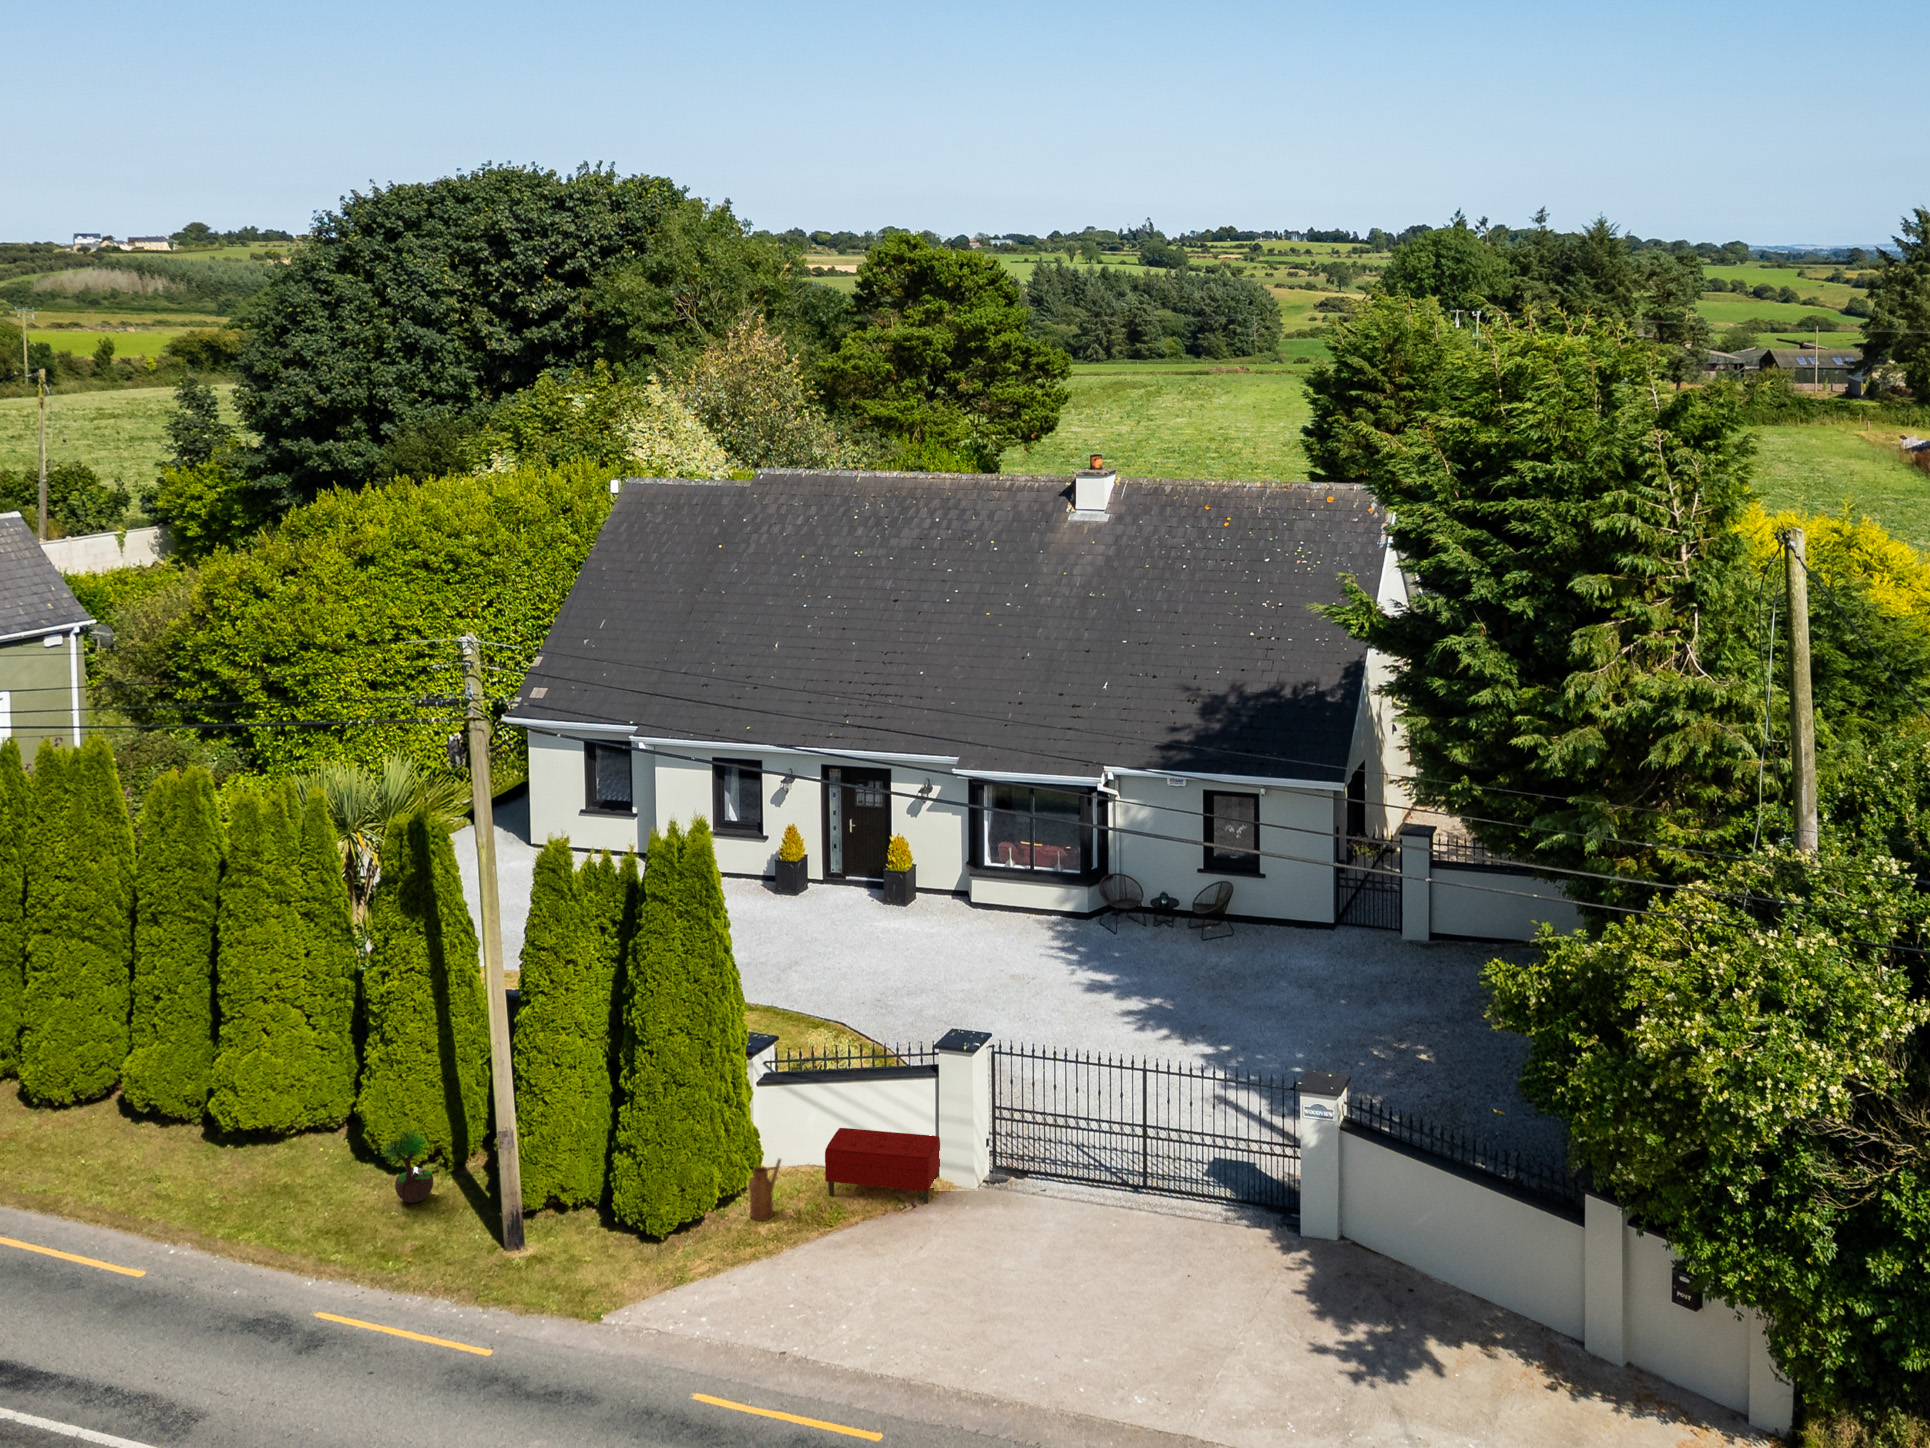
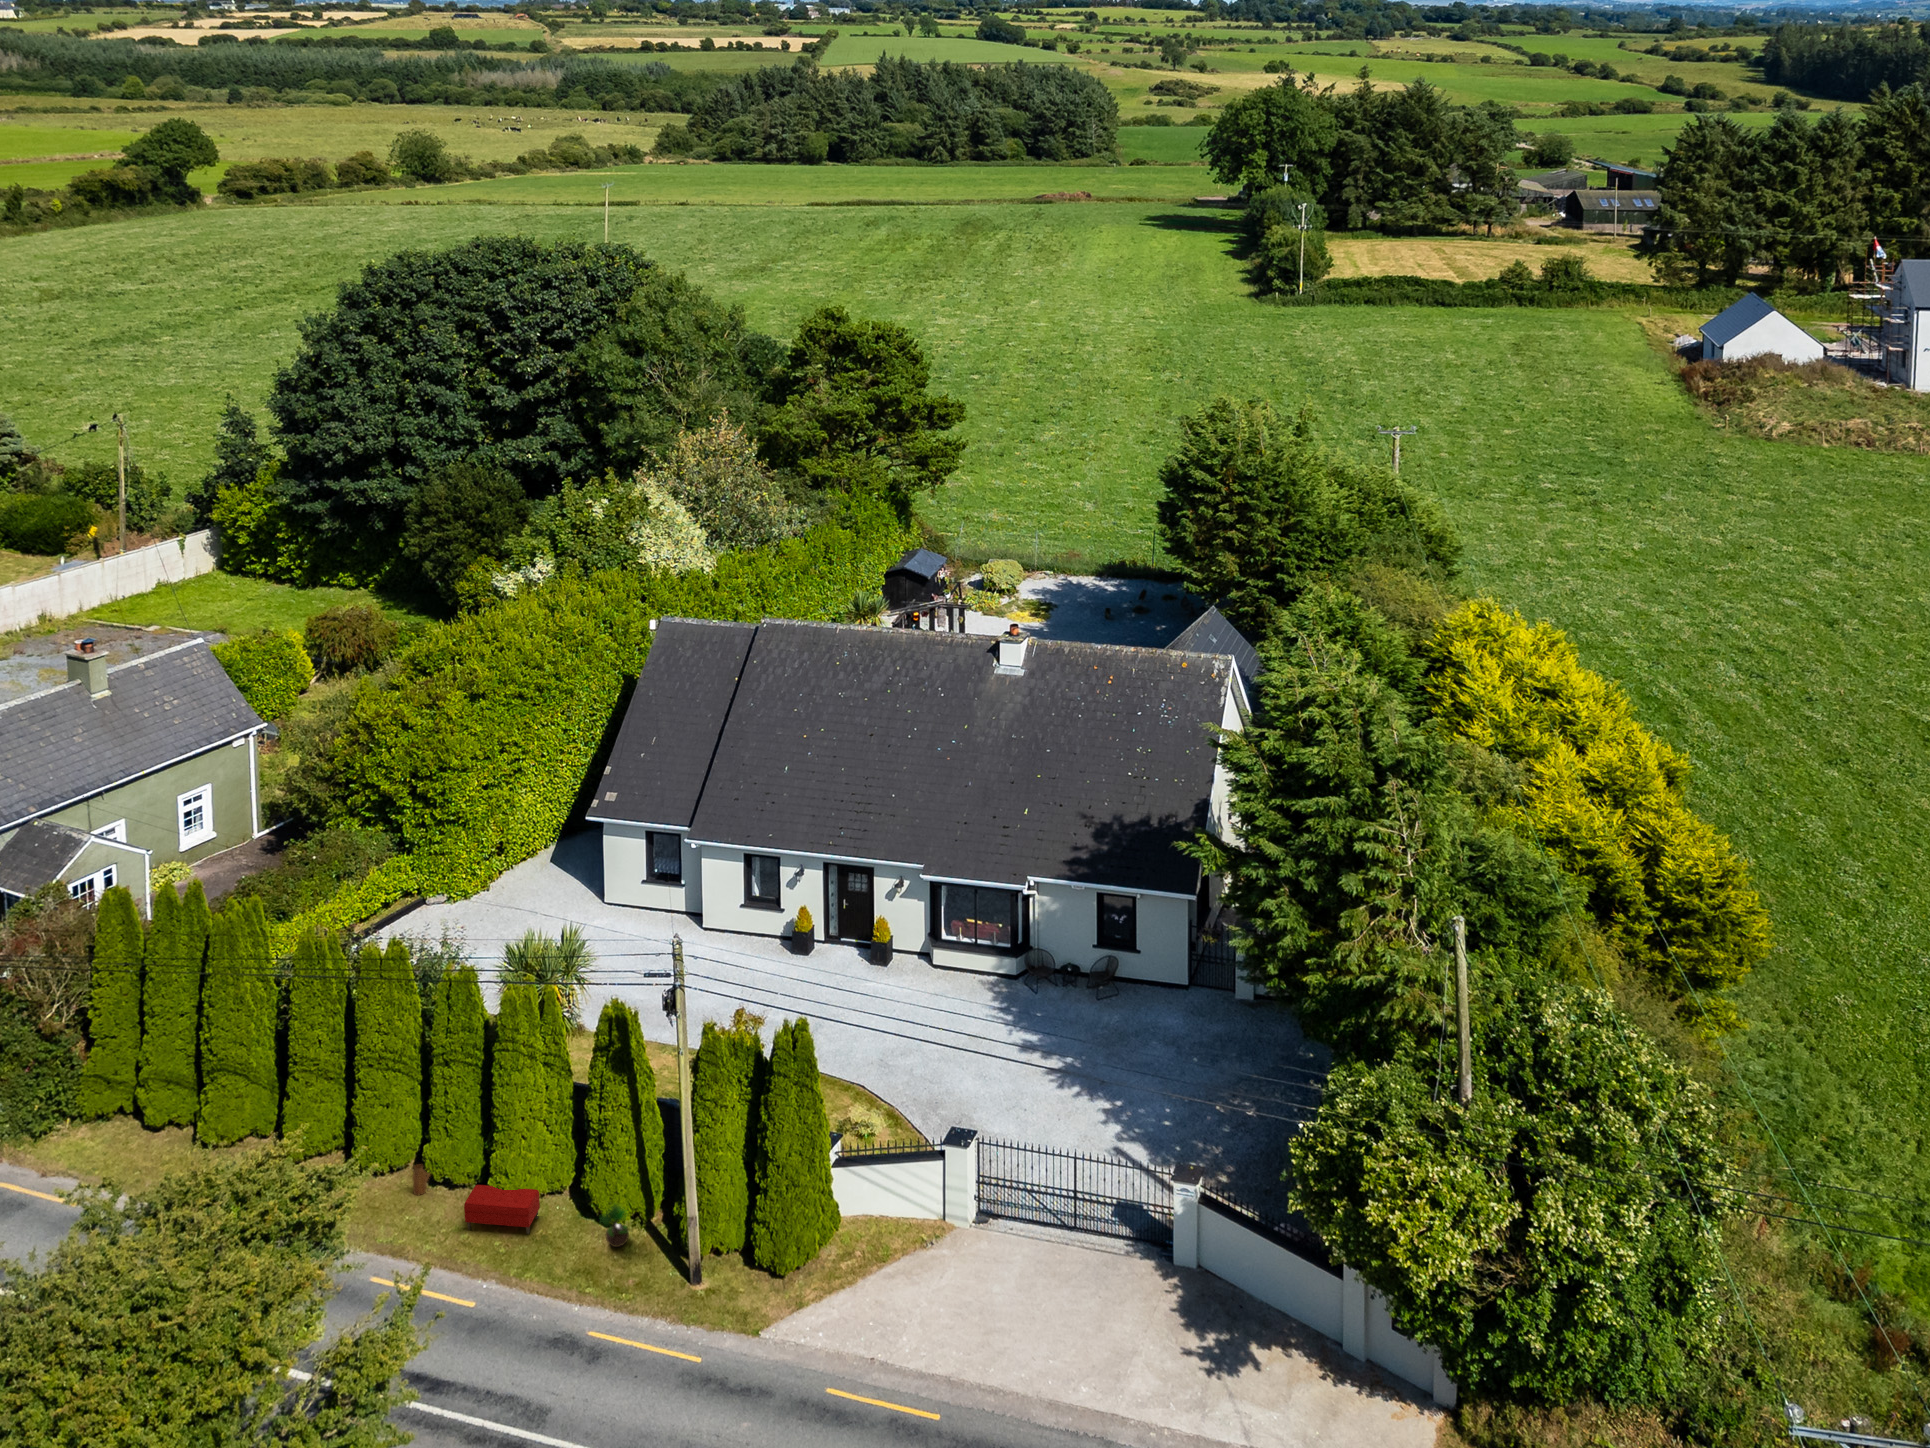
bench: present [825,1128,940,1204] -> present [464,1185,540,1234]
watering can: present [748,1159,781,1221] -> present [412,1164,430,1195]

